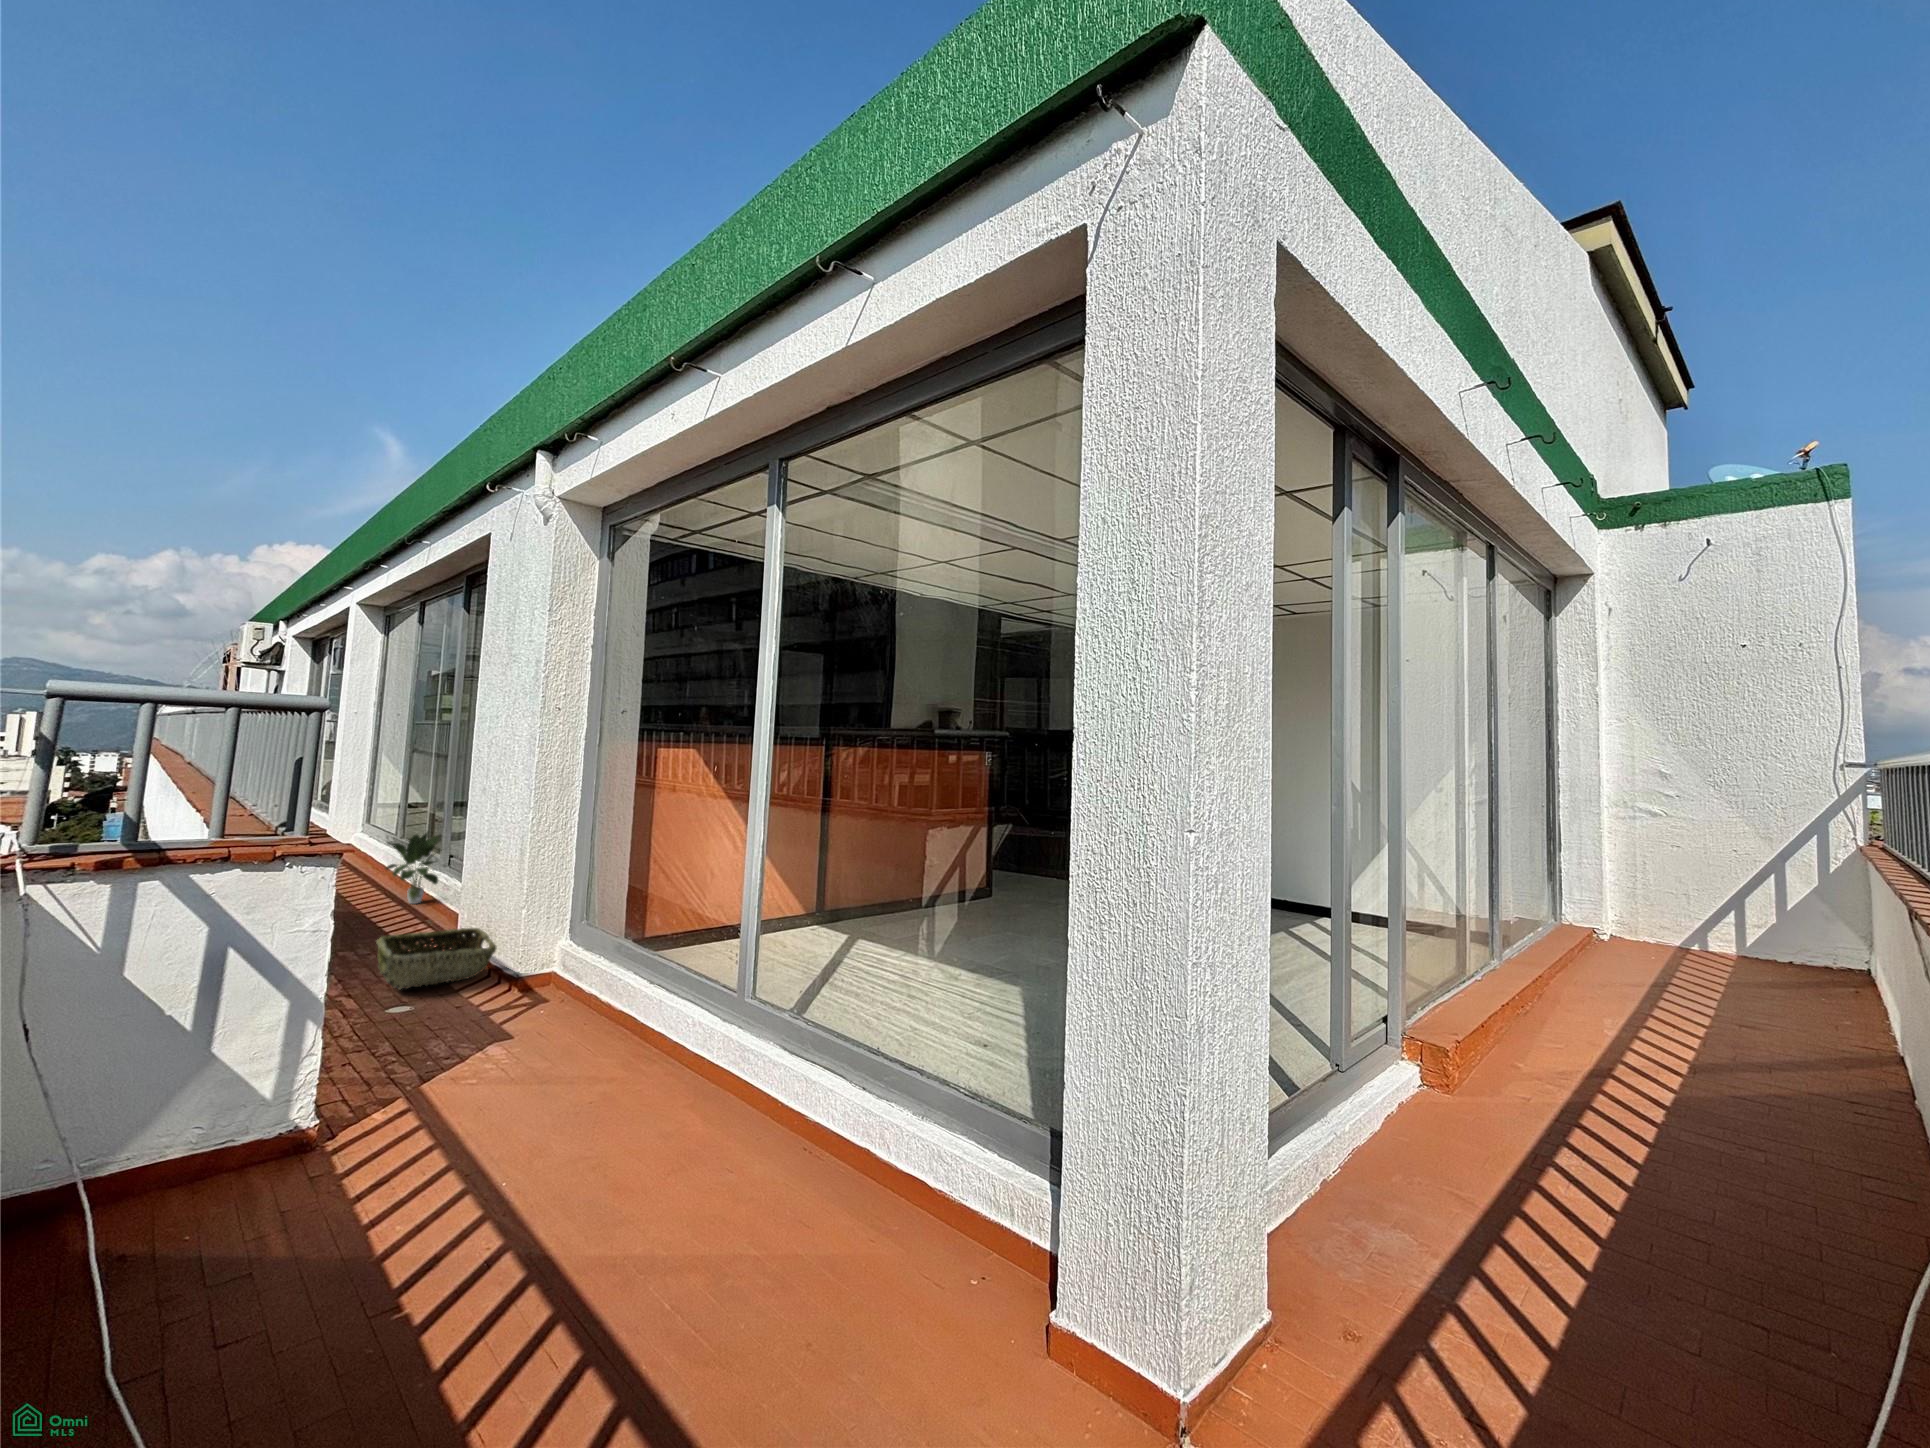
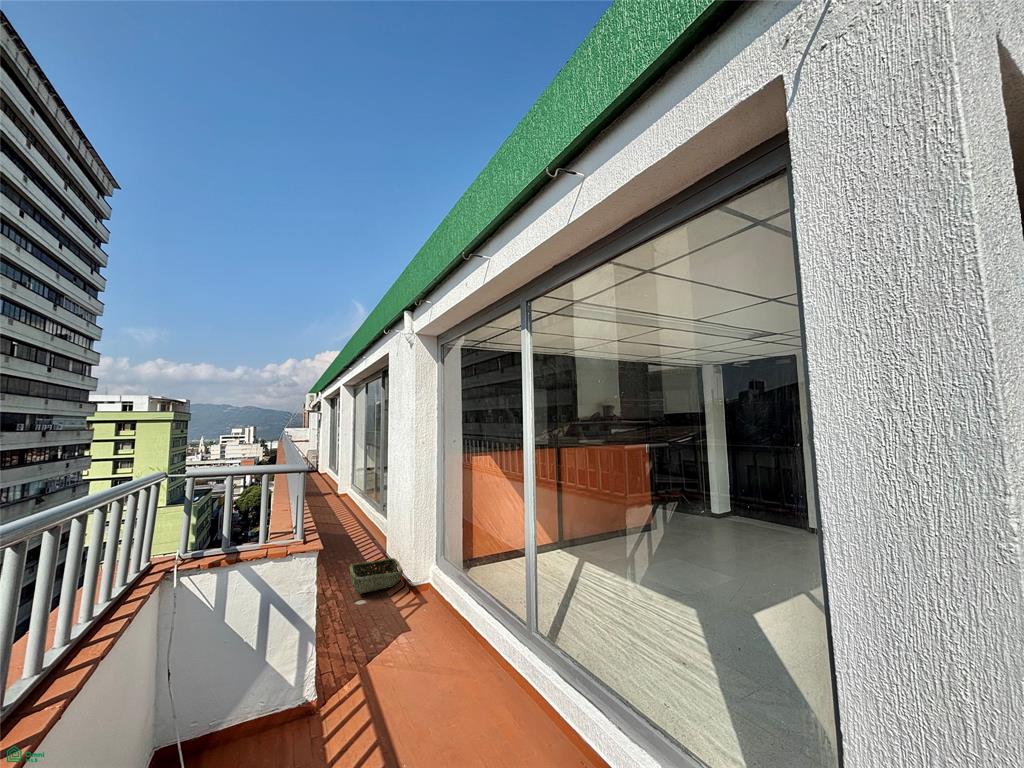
potted plant: present [386,832,438,904] -> none [356,497,381,533]

